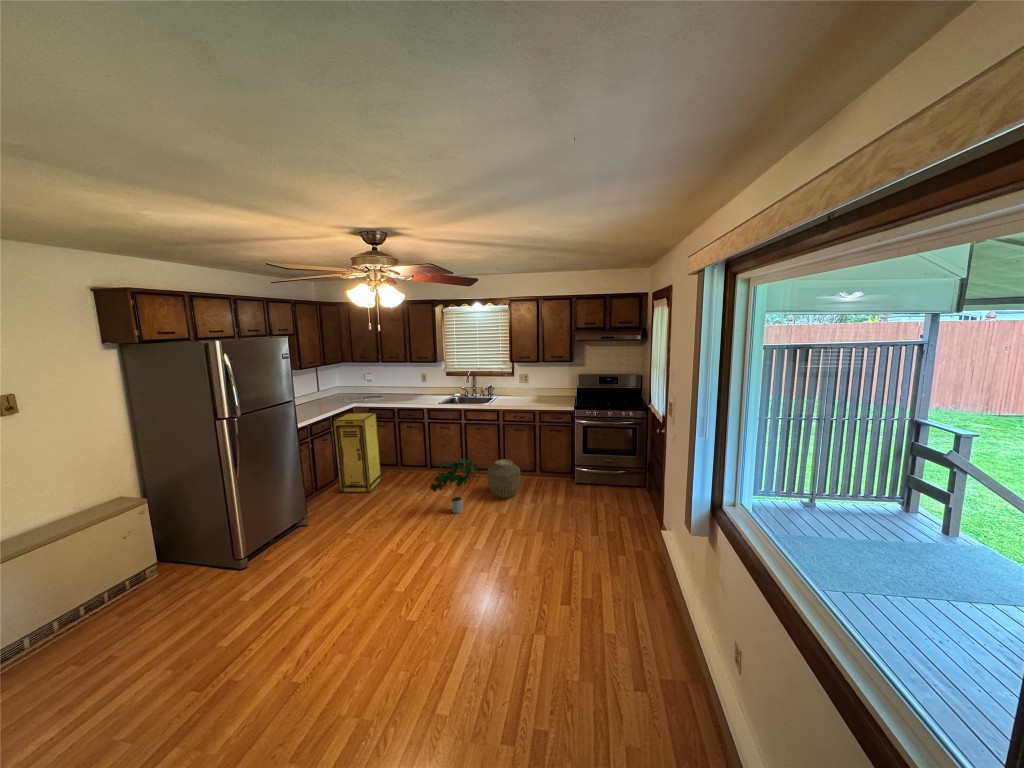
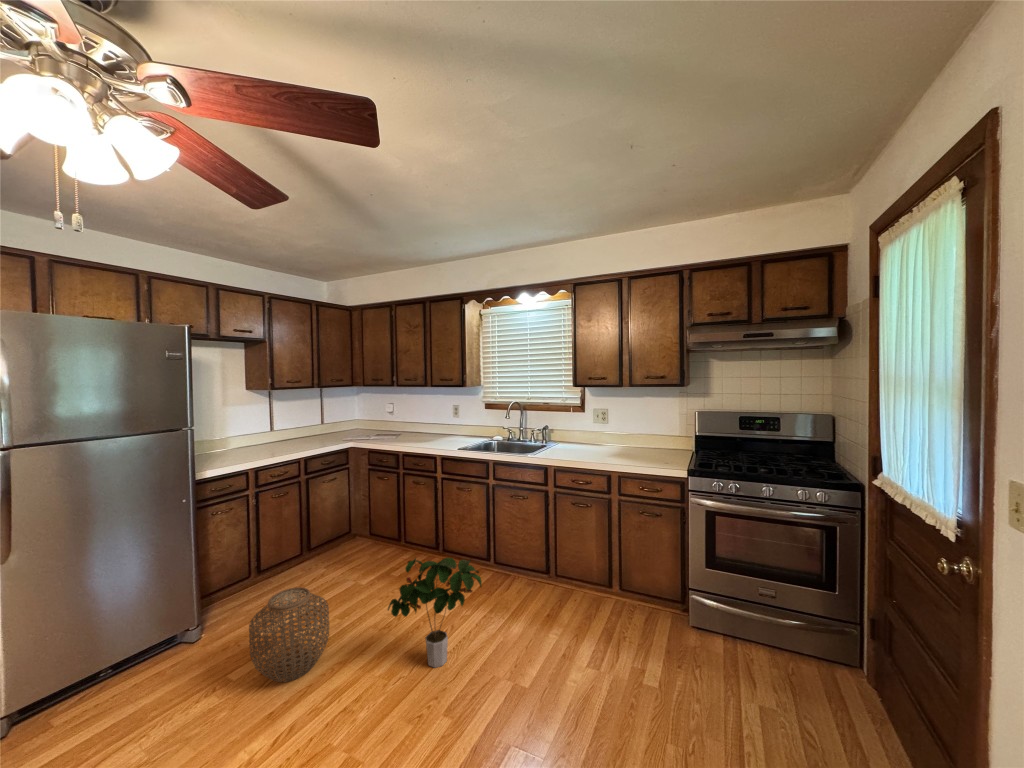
storage cabinet: present [333,412,381,493] -> none [291,455,367,587]
woven basket: present [487,459,520,498] -> present [249,587,329,682]

